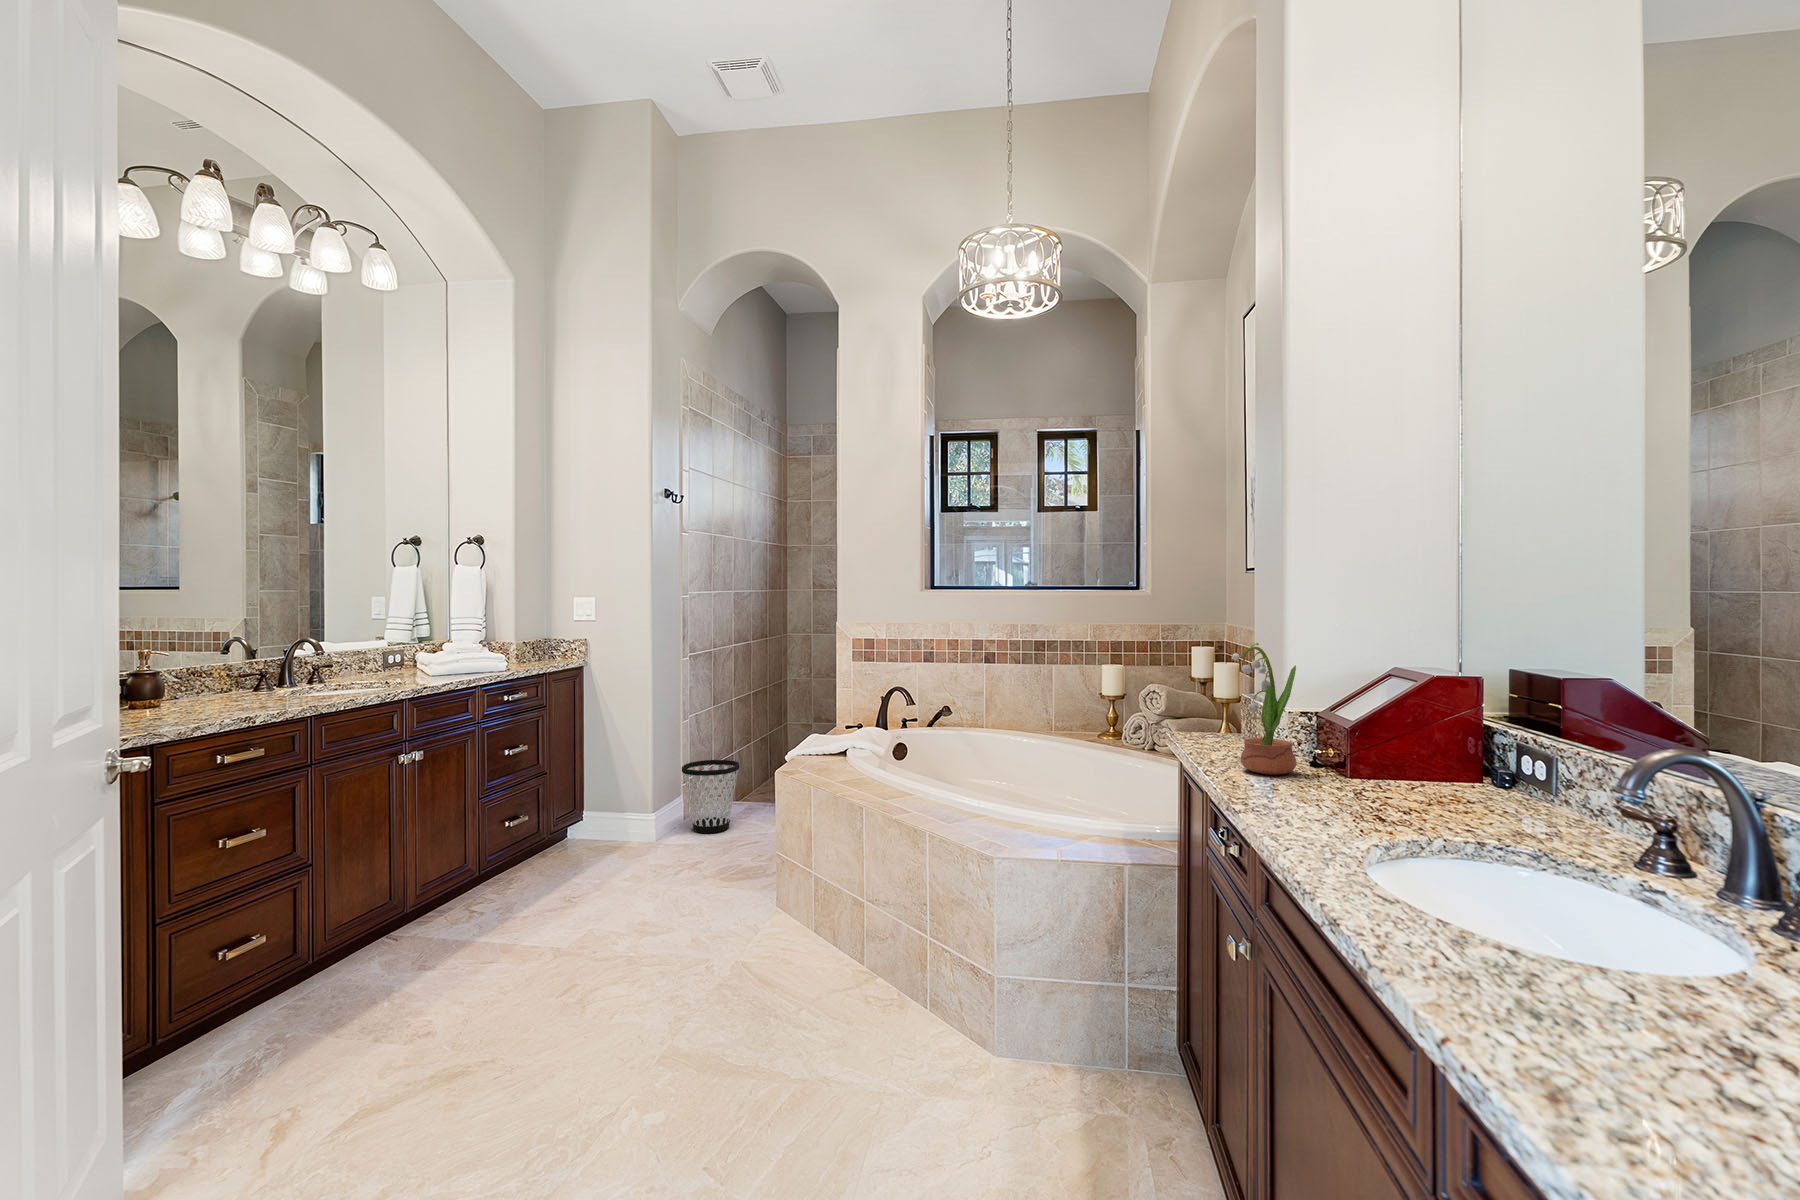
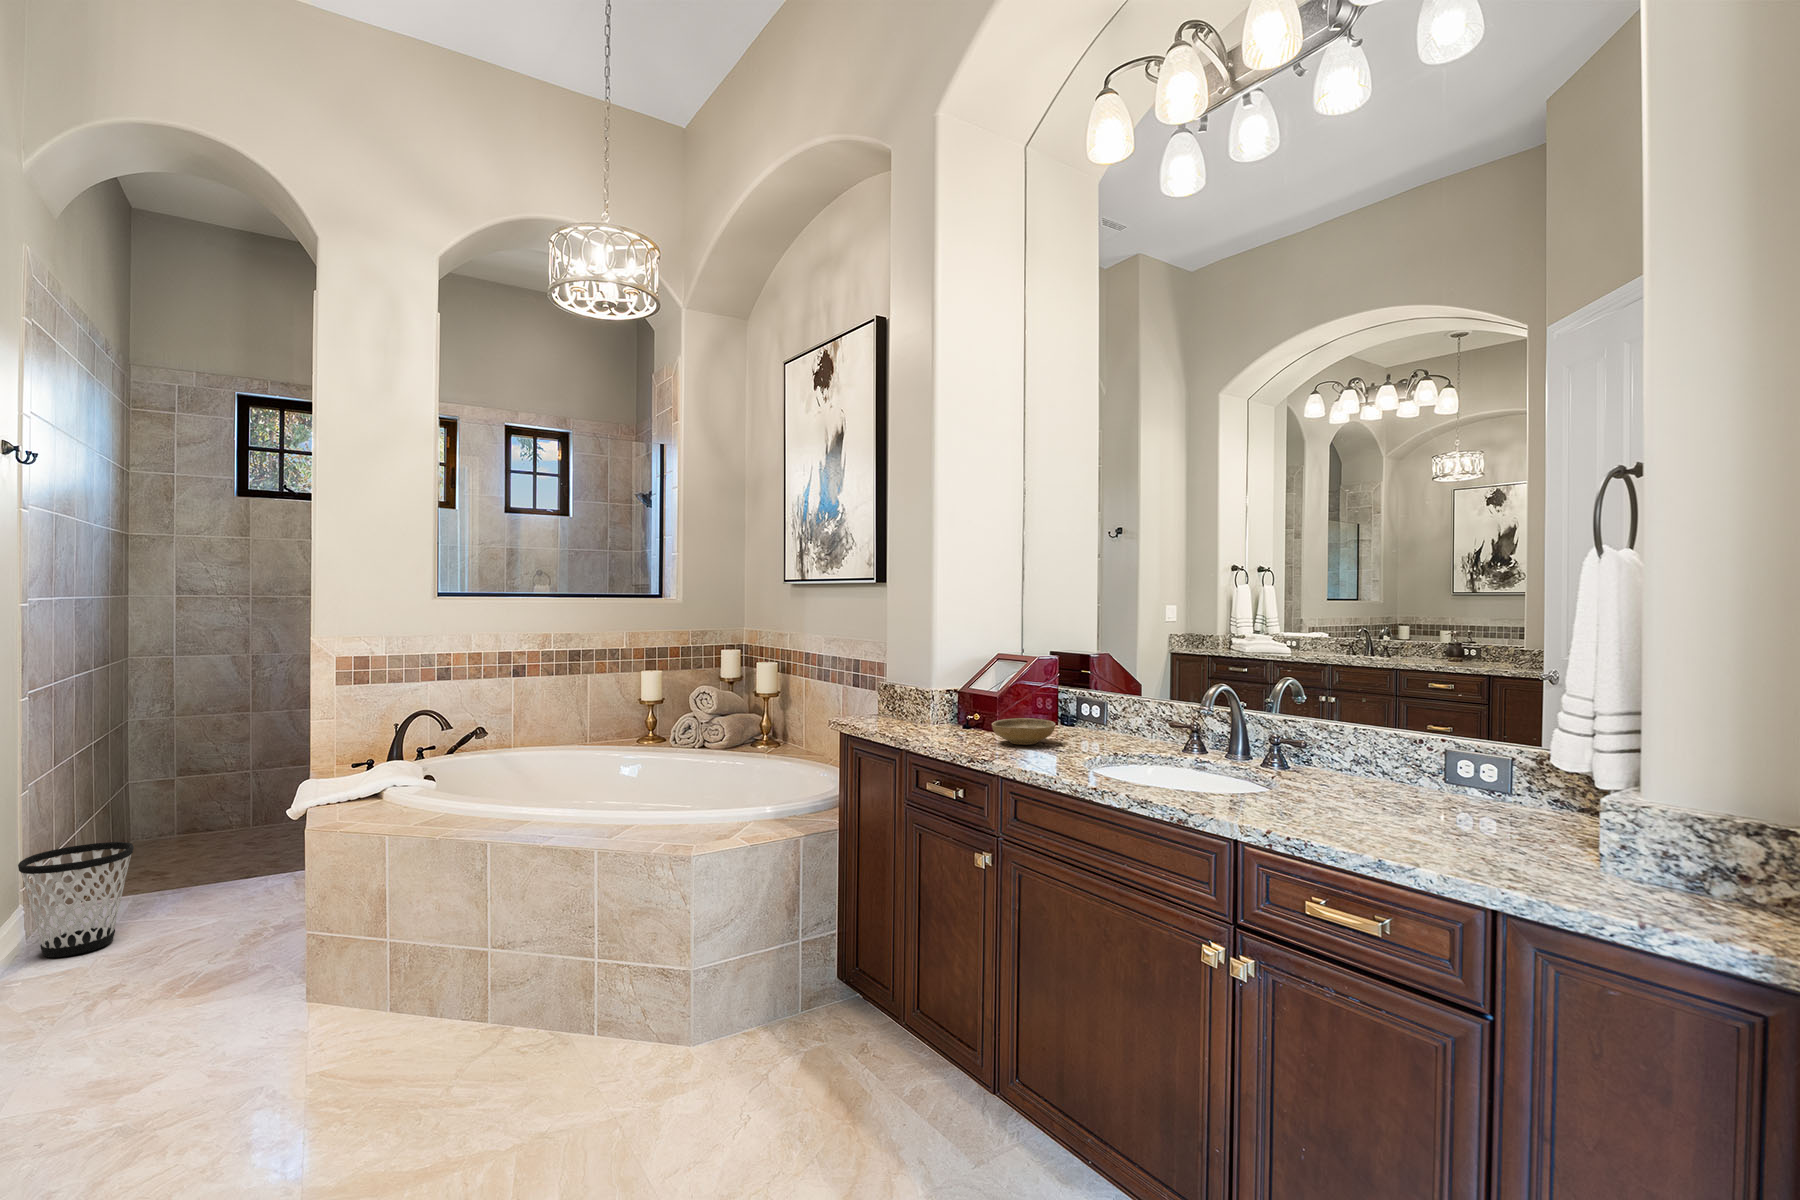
potted flower: present [1231,643,1297,775] -> none [918,640,959,737]
ceramic bowl: none [1311,761,1417,804] -> present [992,718,1055,745]

